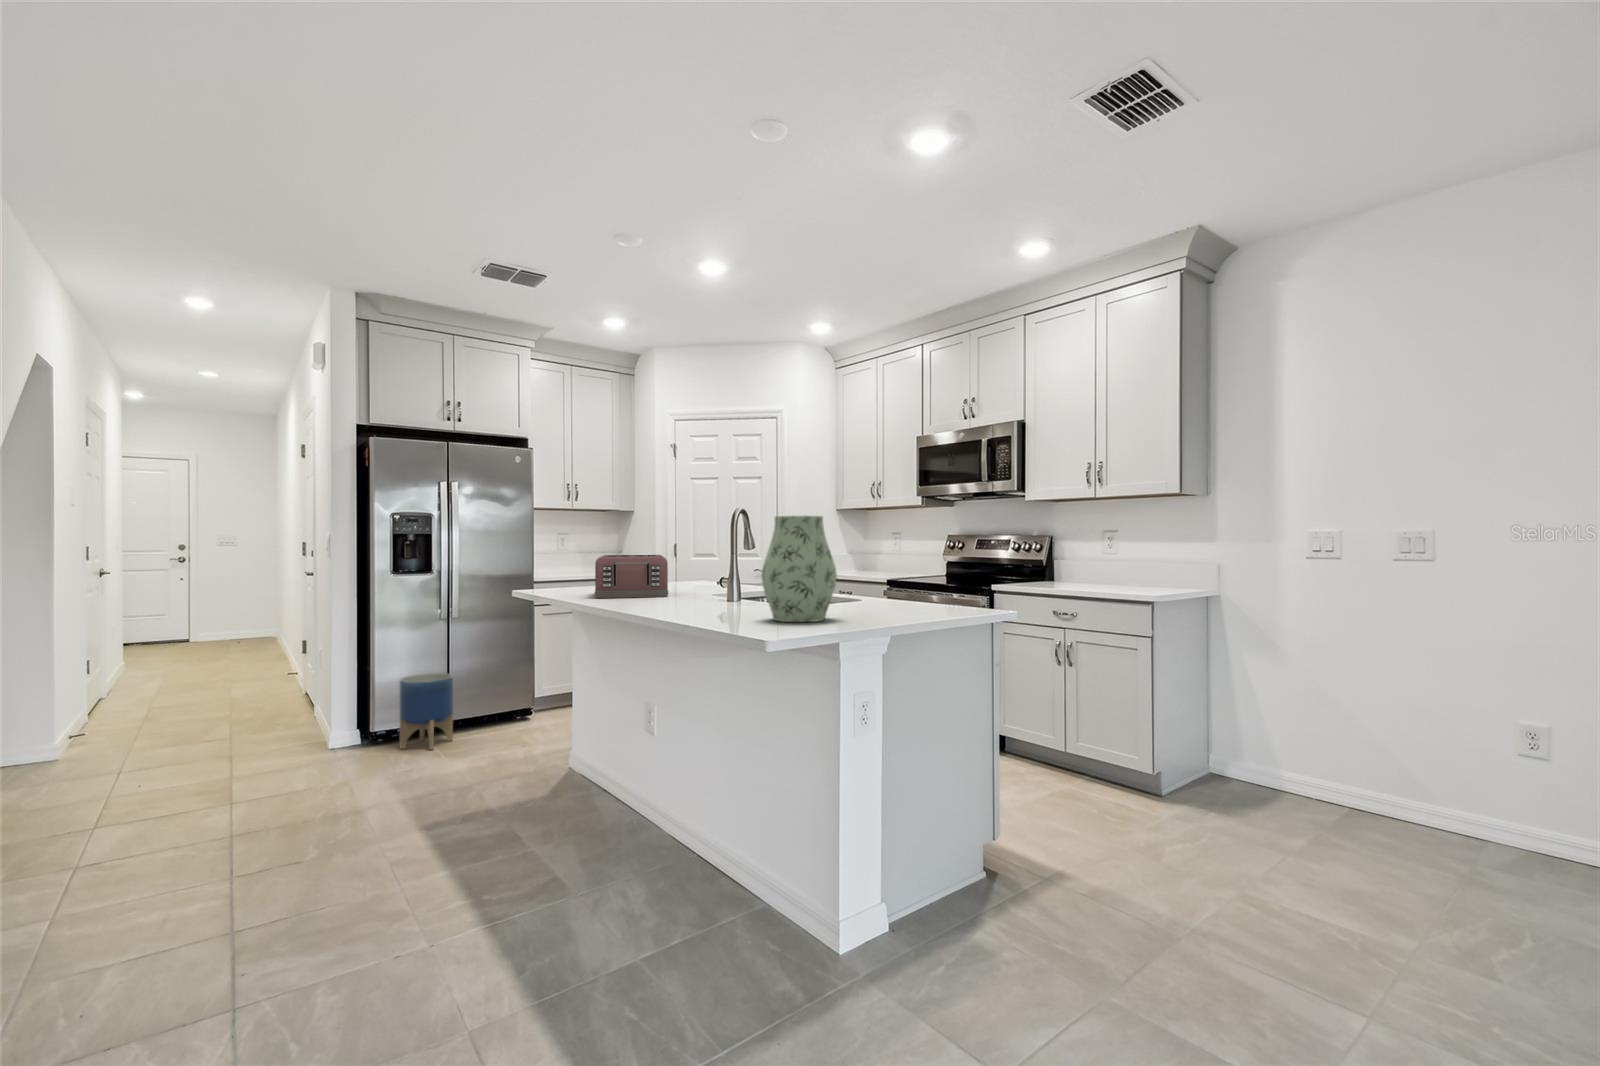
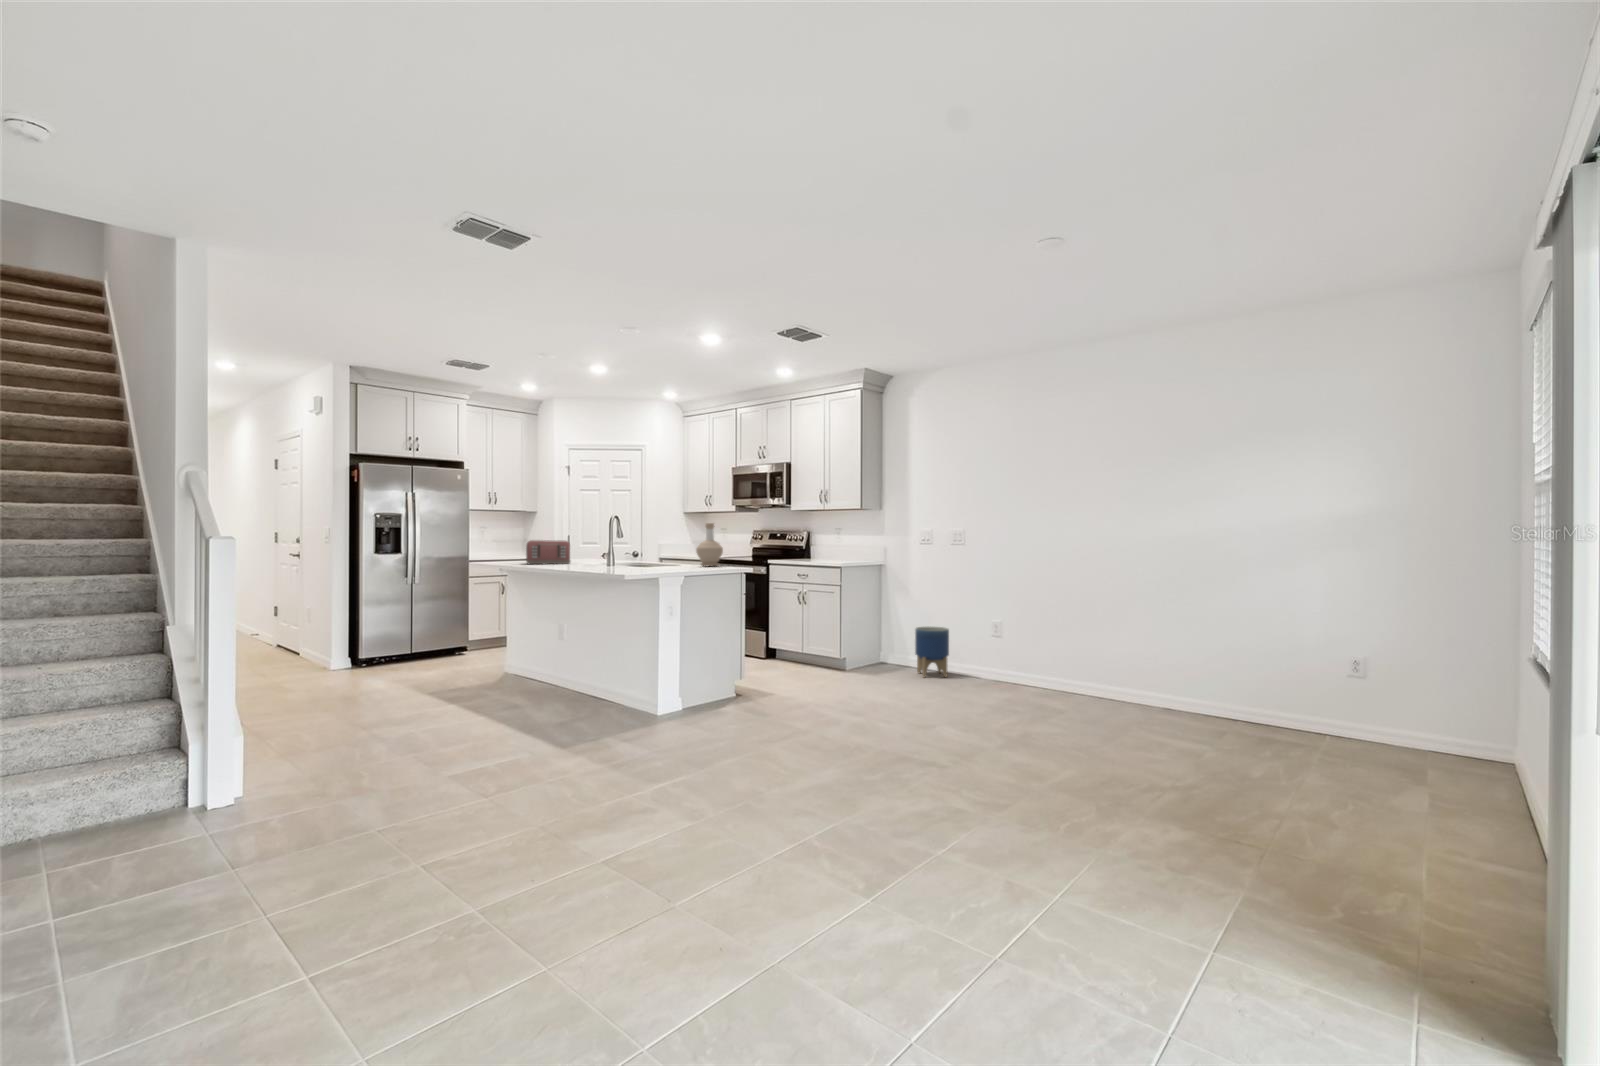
vase: present [762,516,837,622] -> none [623,519,659,568]
bottle: none [909,523,965,615] -> present [696,523,723,566]
planter: present [400,673,453,750] -> present [915,626,949,677]

